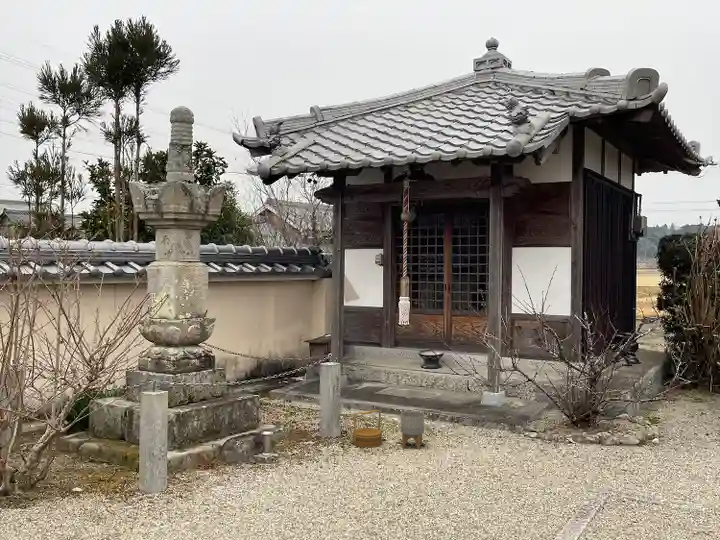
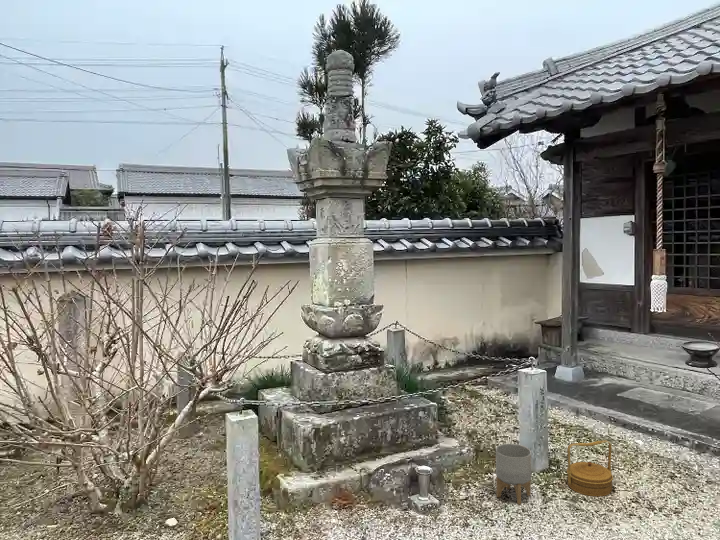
planter: present [401,411,424,449] -> present [496,444,531,505]

